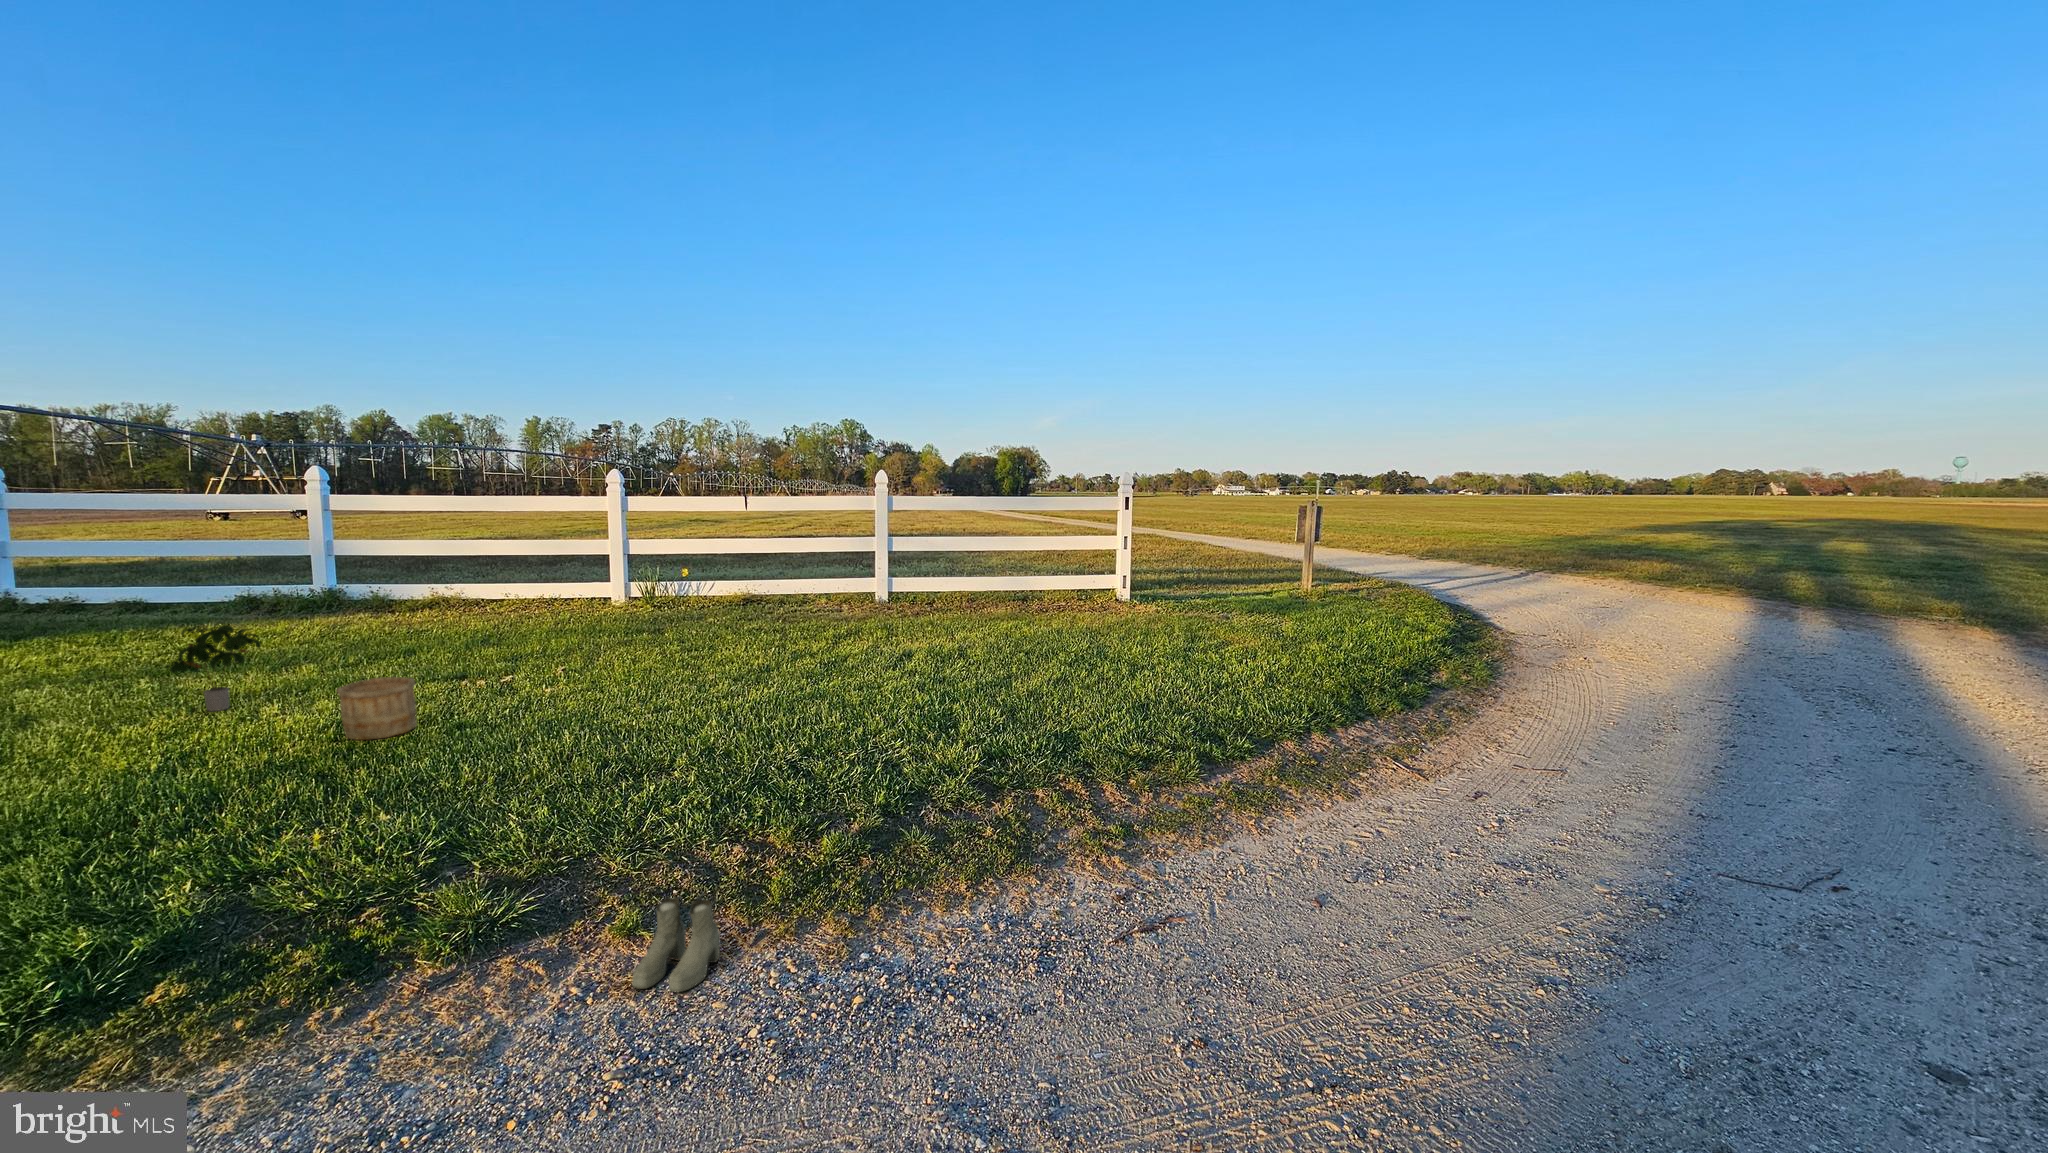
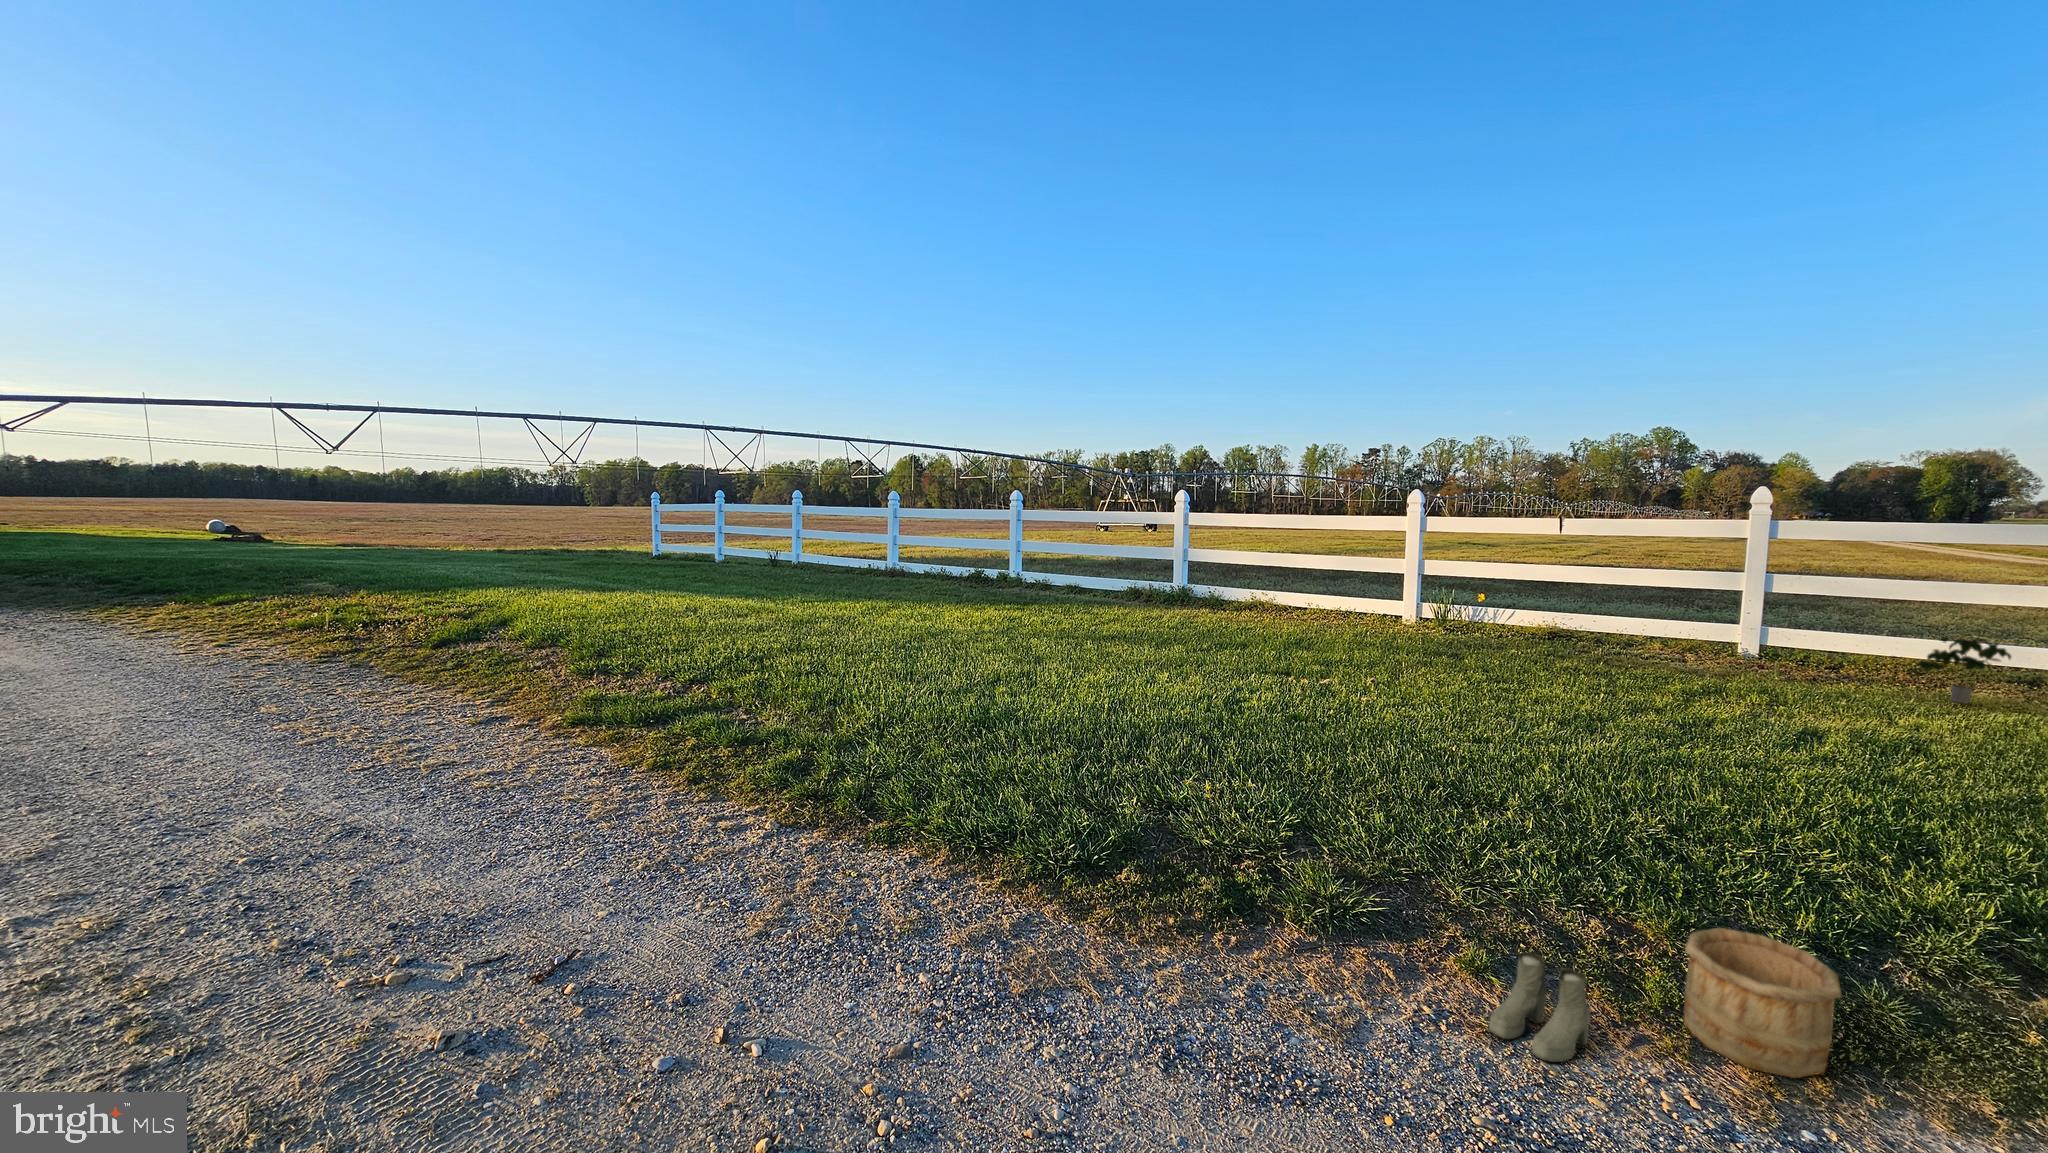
potted plant: present [166,625,261,711] -> present [1918,637,2011,703]
wooden bucket: present [337,677,417,740] -> present [1684,928,1841,1078]

